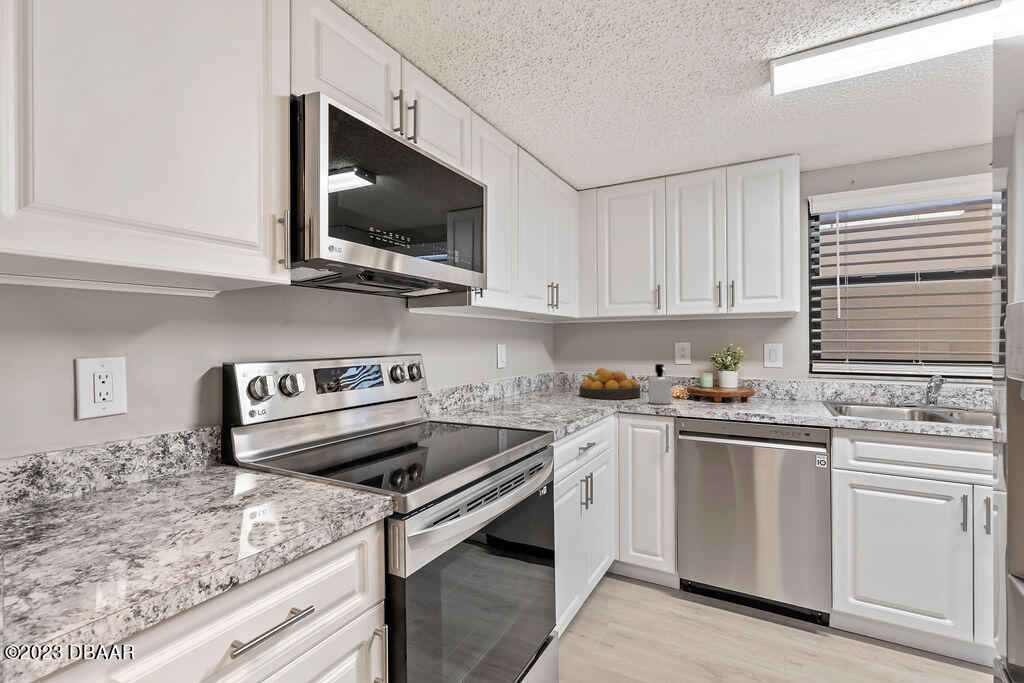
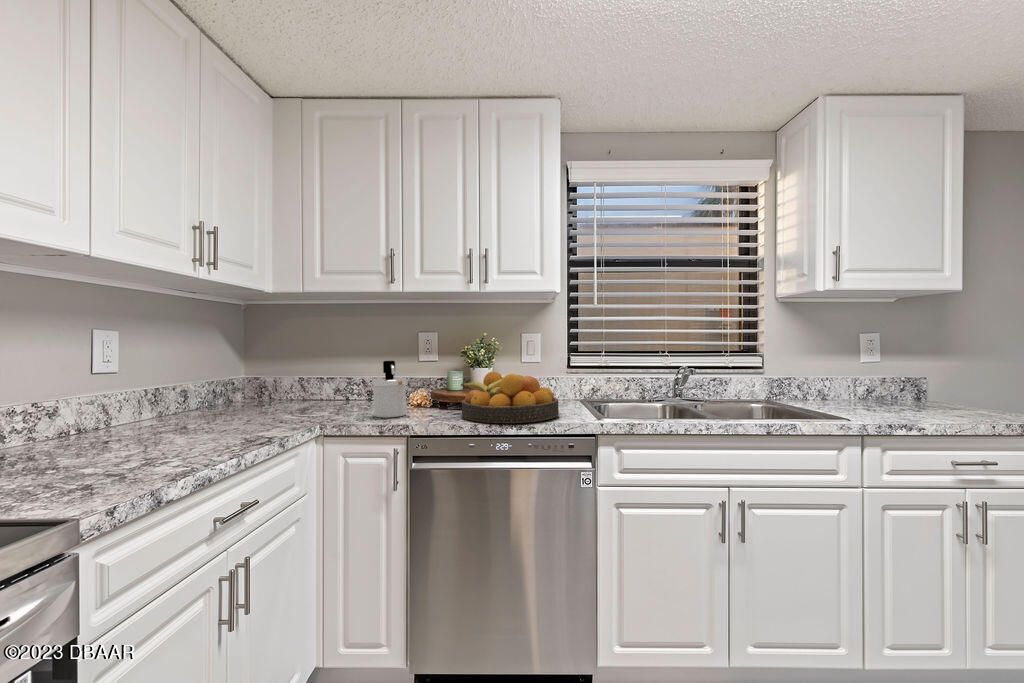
fruit bowl: present [579,368,640,399] -> present [461,372,559,423]

